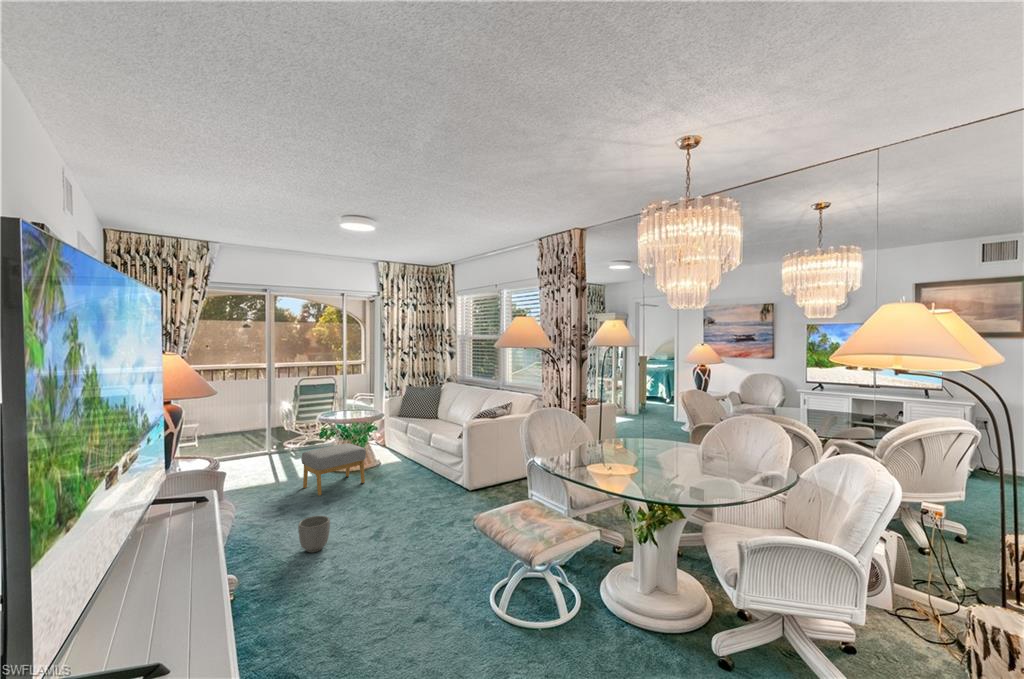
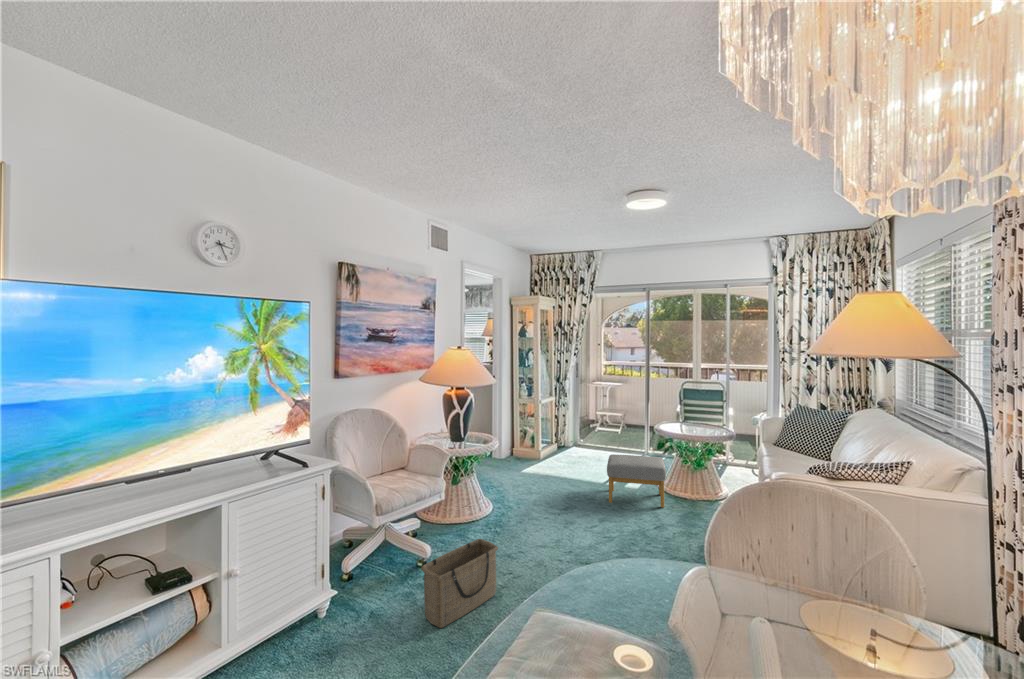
planter: present [298,516,330,553] -> none [513,515,541,550]
basket: none [324,535,367,632] -> present [421,539,498,628]

